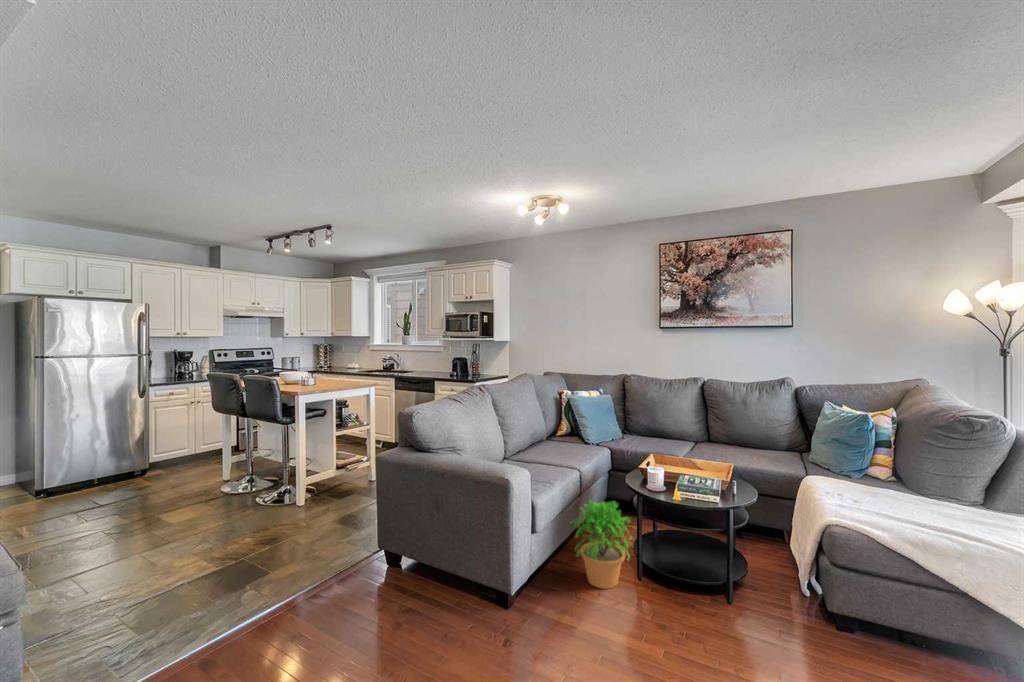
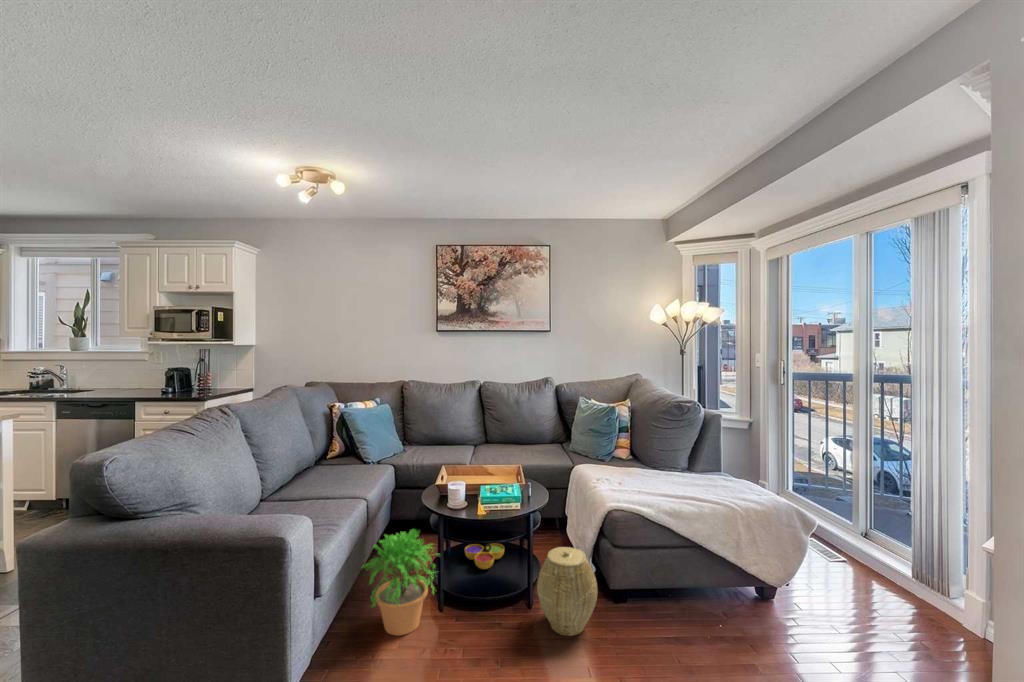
decorative bowl: none [669,533,711,558] -> present [465,544,504,569]
woven basket: none [733,549,805,642] -> present [537,547,597,636]

